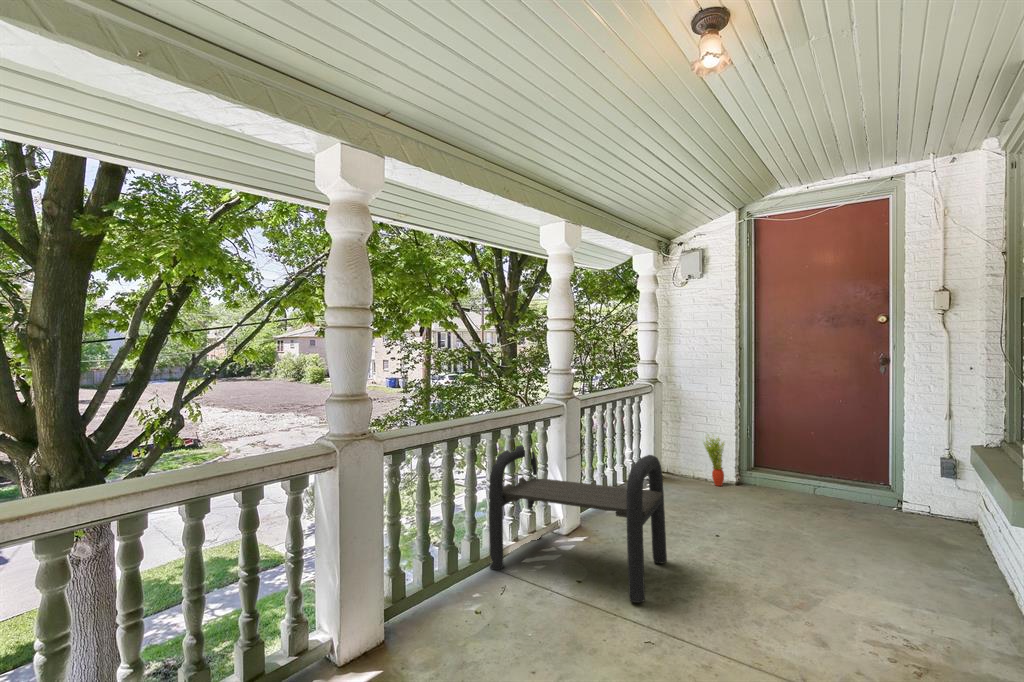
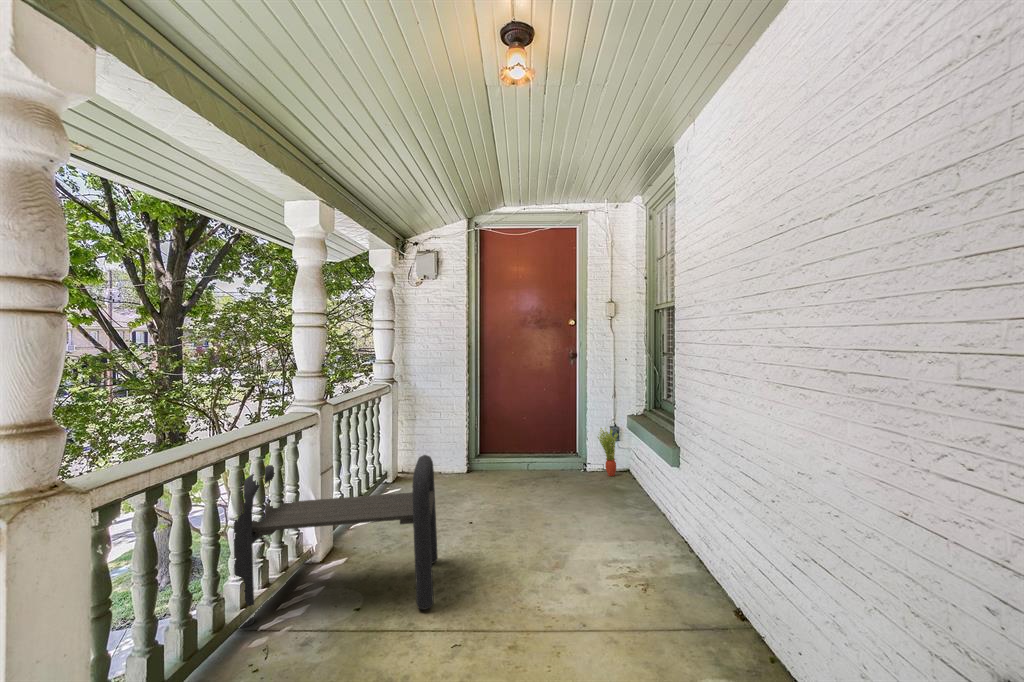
potted plant: present [704,435,724,486] -> present [598,428,618,476]

